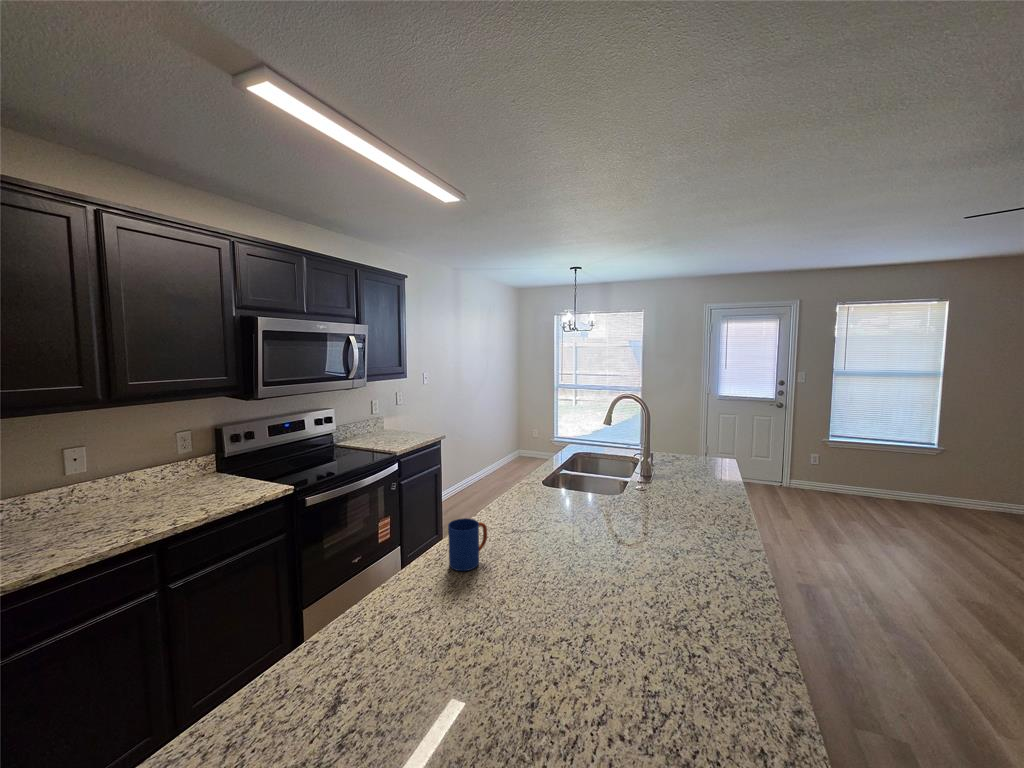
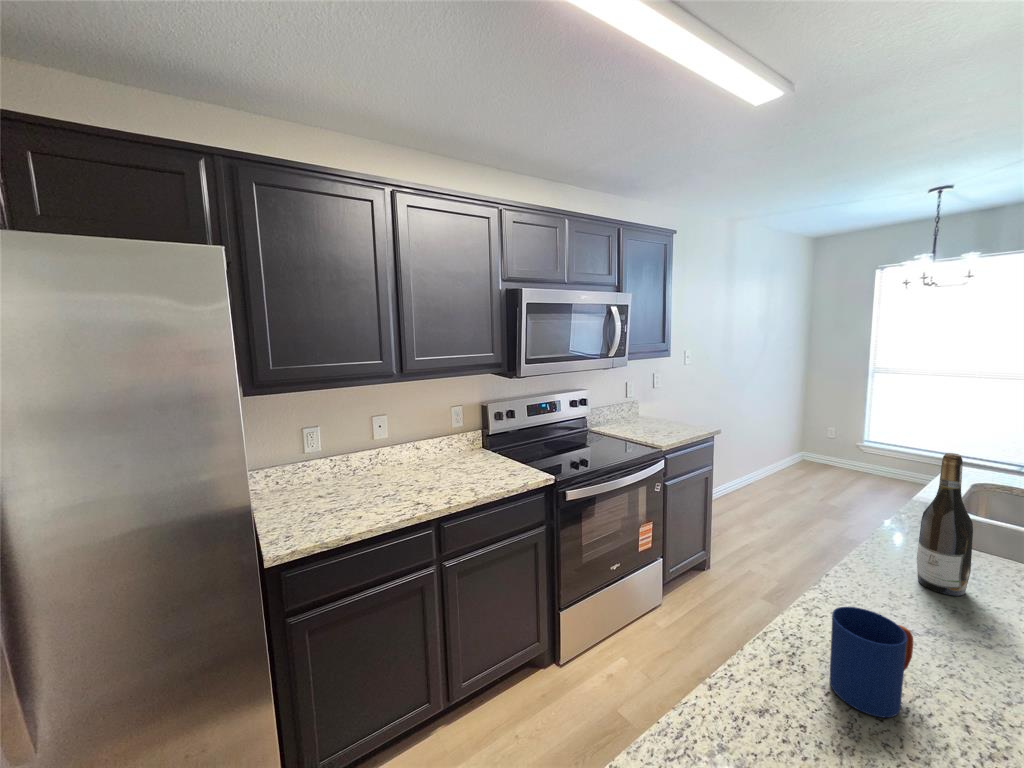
wine bottle: none [517,432,537,511] -> present [917,453,973,596]

